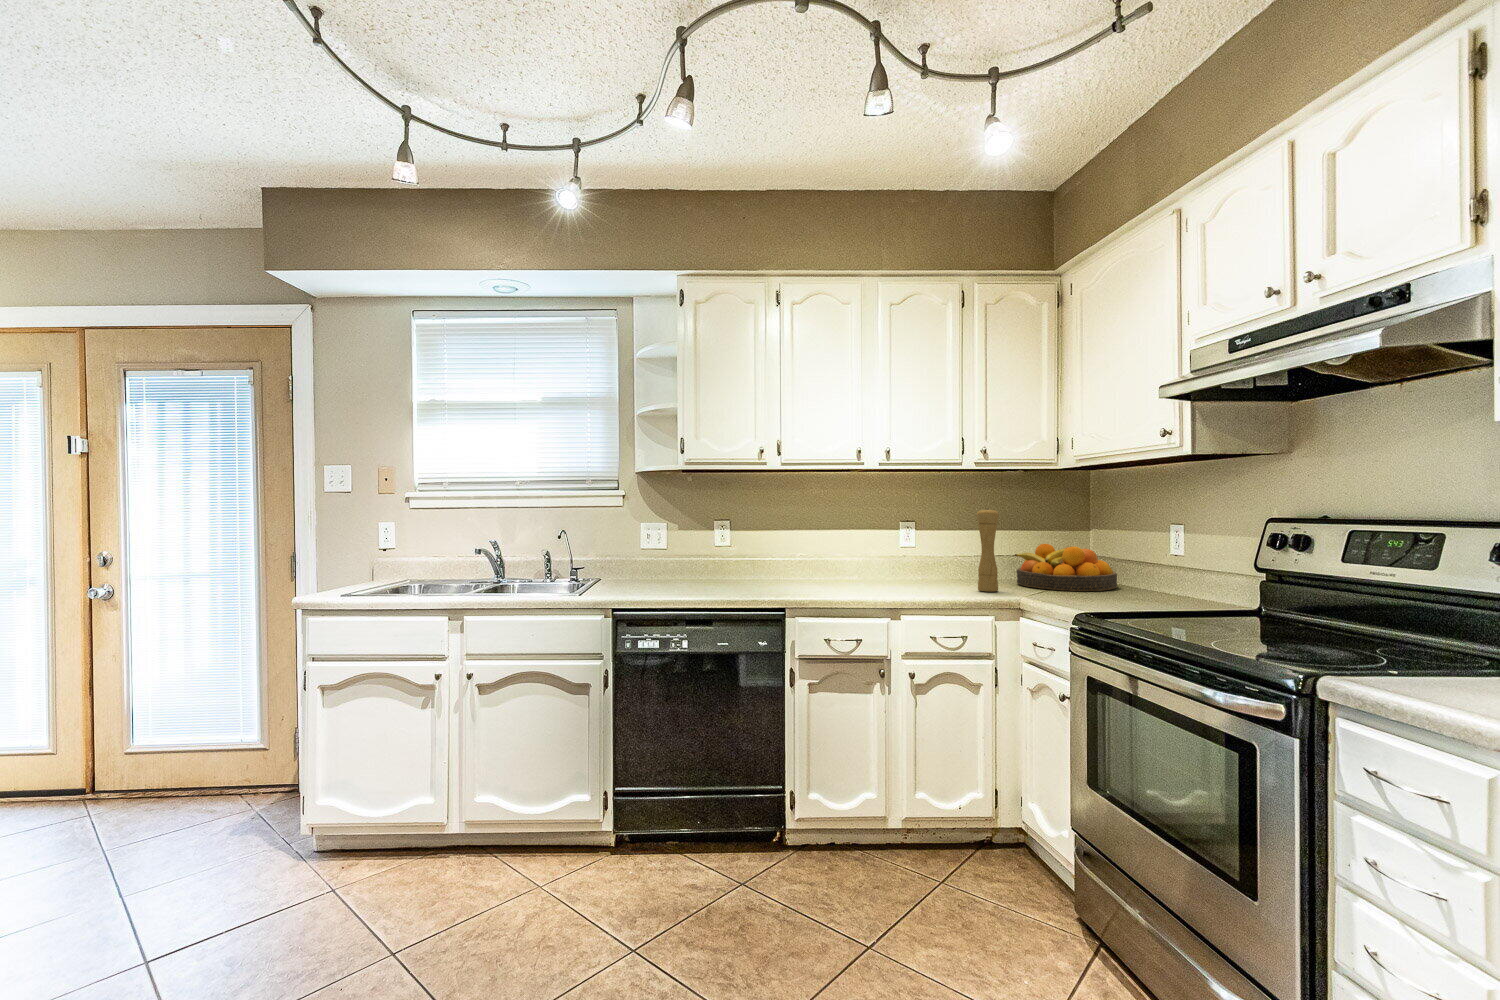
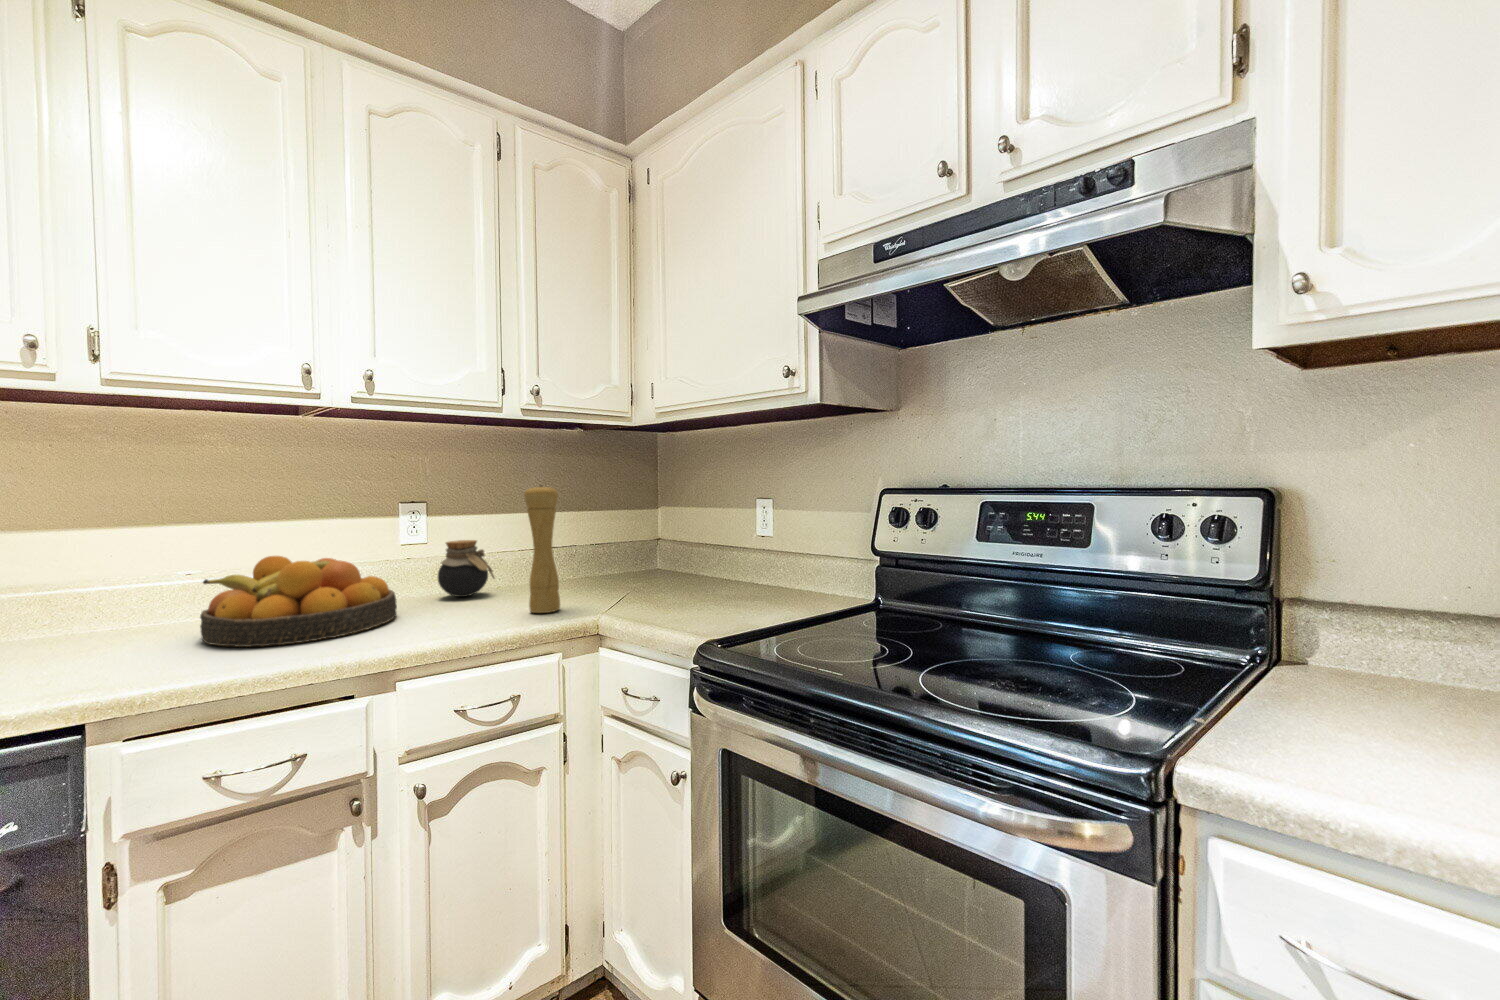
jar: none [923,543,958,580] -> present [438,540,494,597]
fruit bowl: present [1014,544,1117,591] -> present [200,556,397,647]

